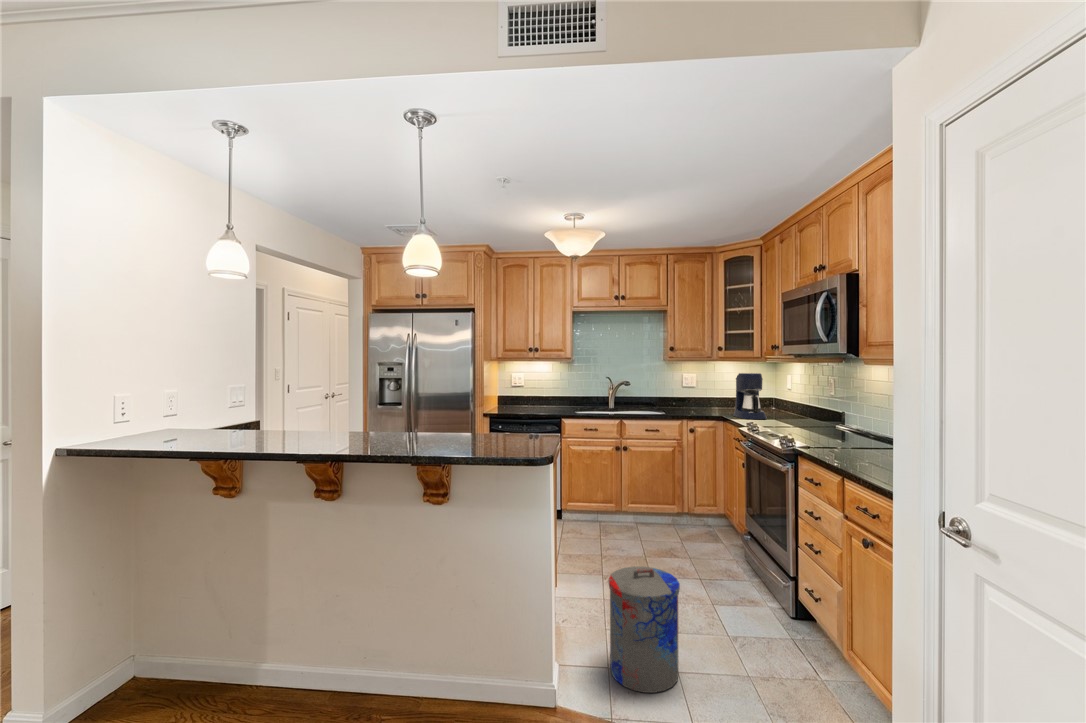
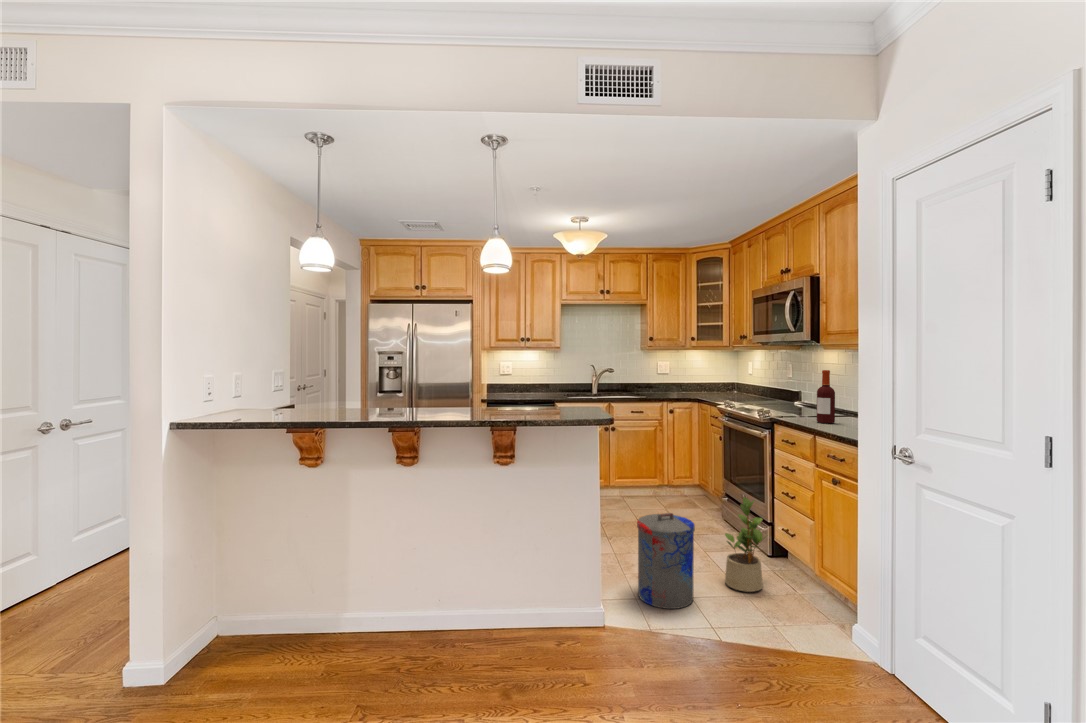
coffee maker: present [733,373,767,419] -> none [706,360,735,399]
bottle: none [848,392,871,461] -> present [817,370,835,423]
potted plant: none [725,551,779,673] -> present [725,497,763,592]

